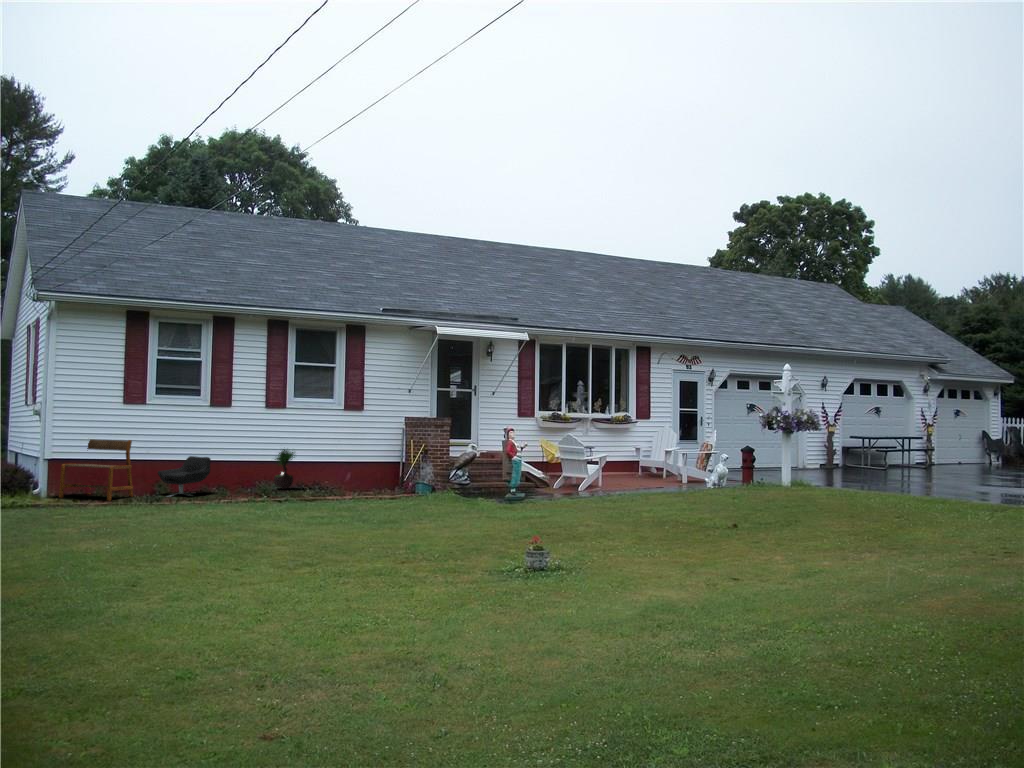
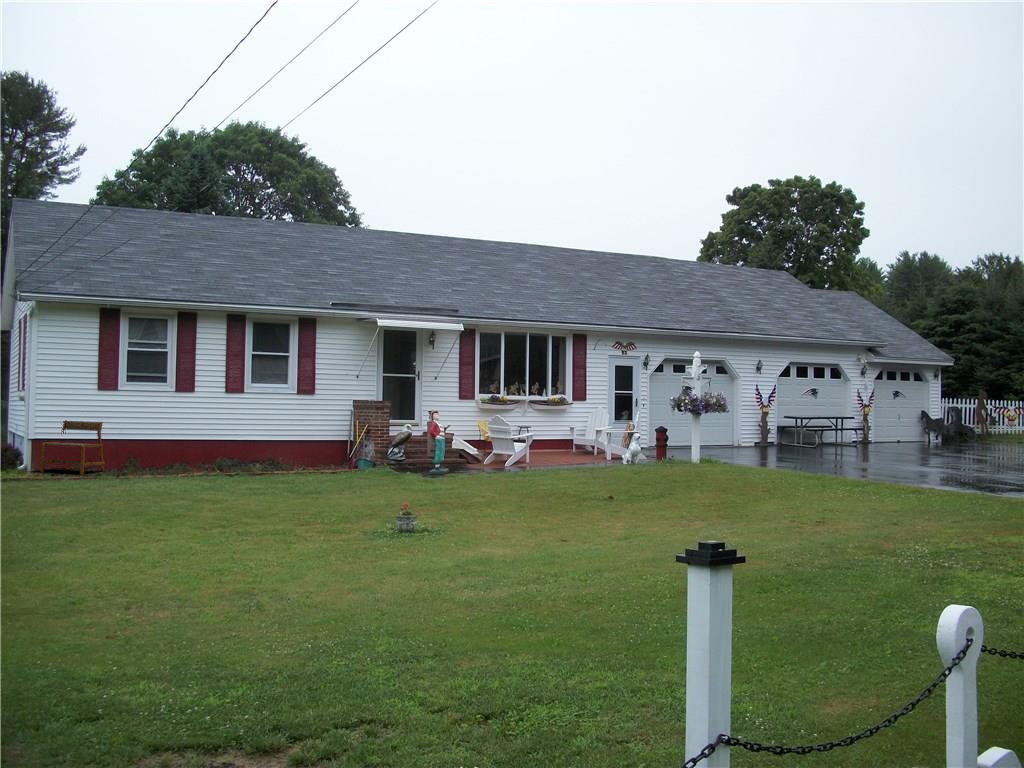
potted tree: present [274,449,295,489] -> none [229,426,253,465]
lounge chair: present [158,456,211,496] -> none [127,436,174,471]

